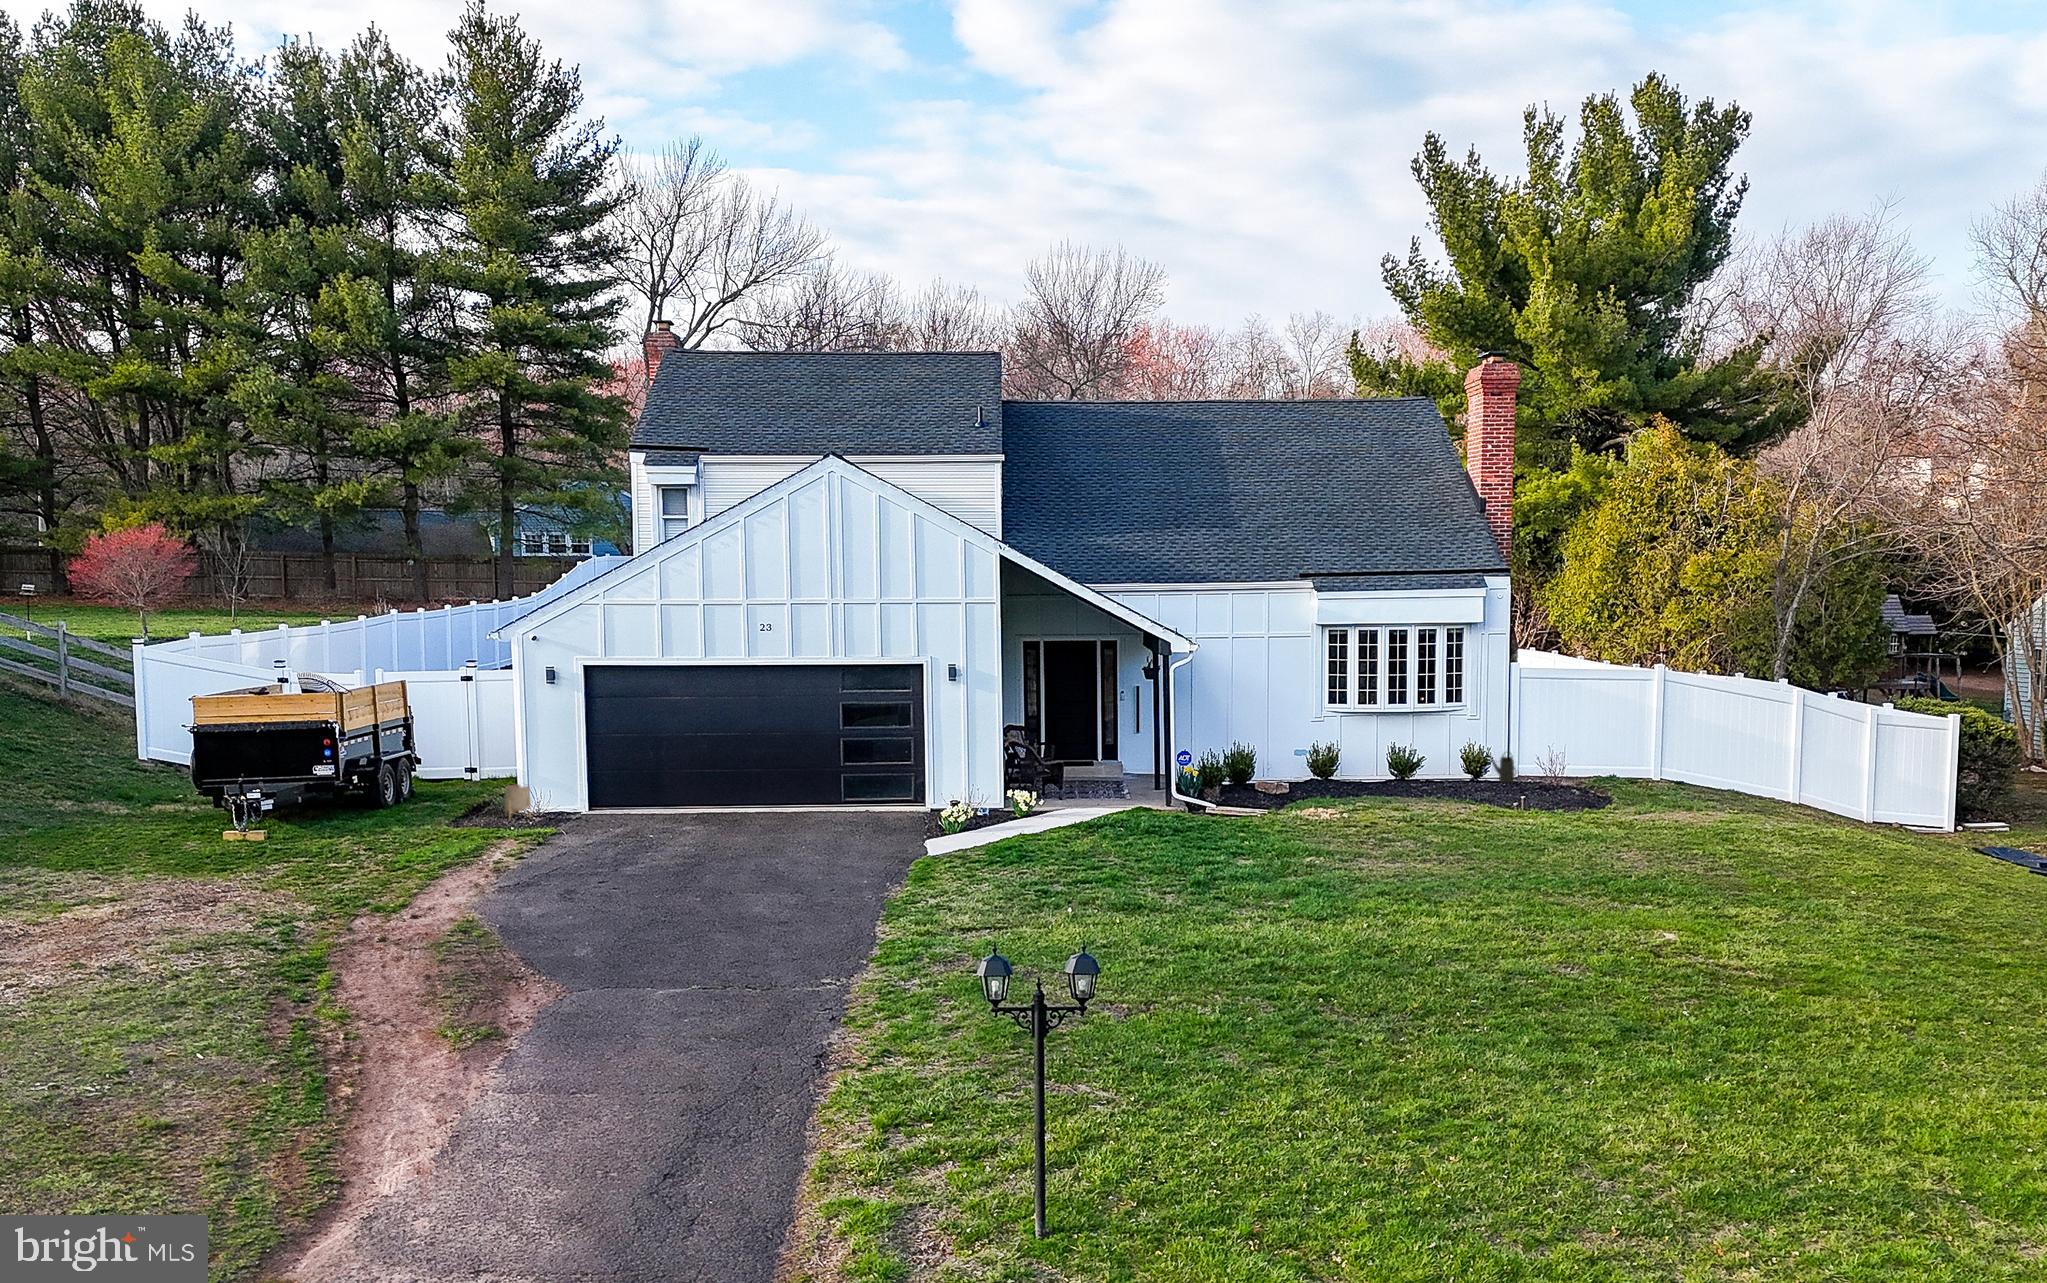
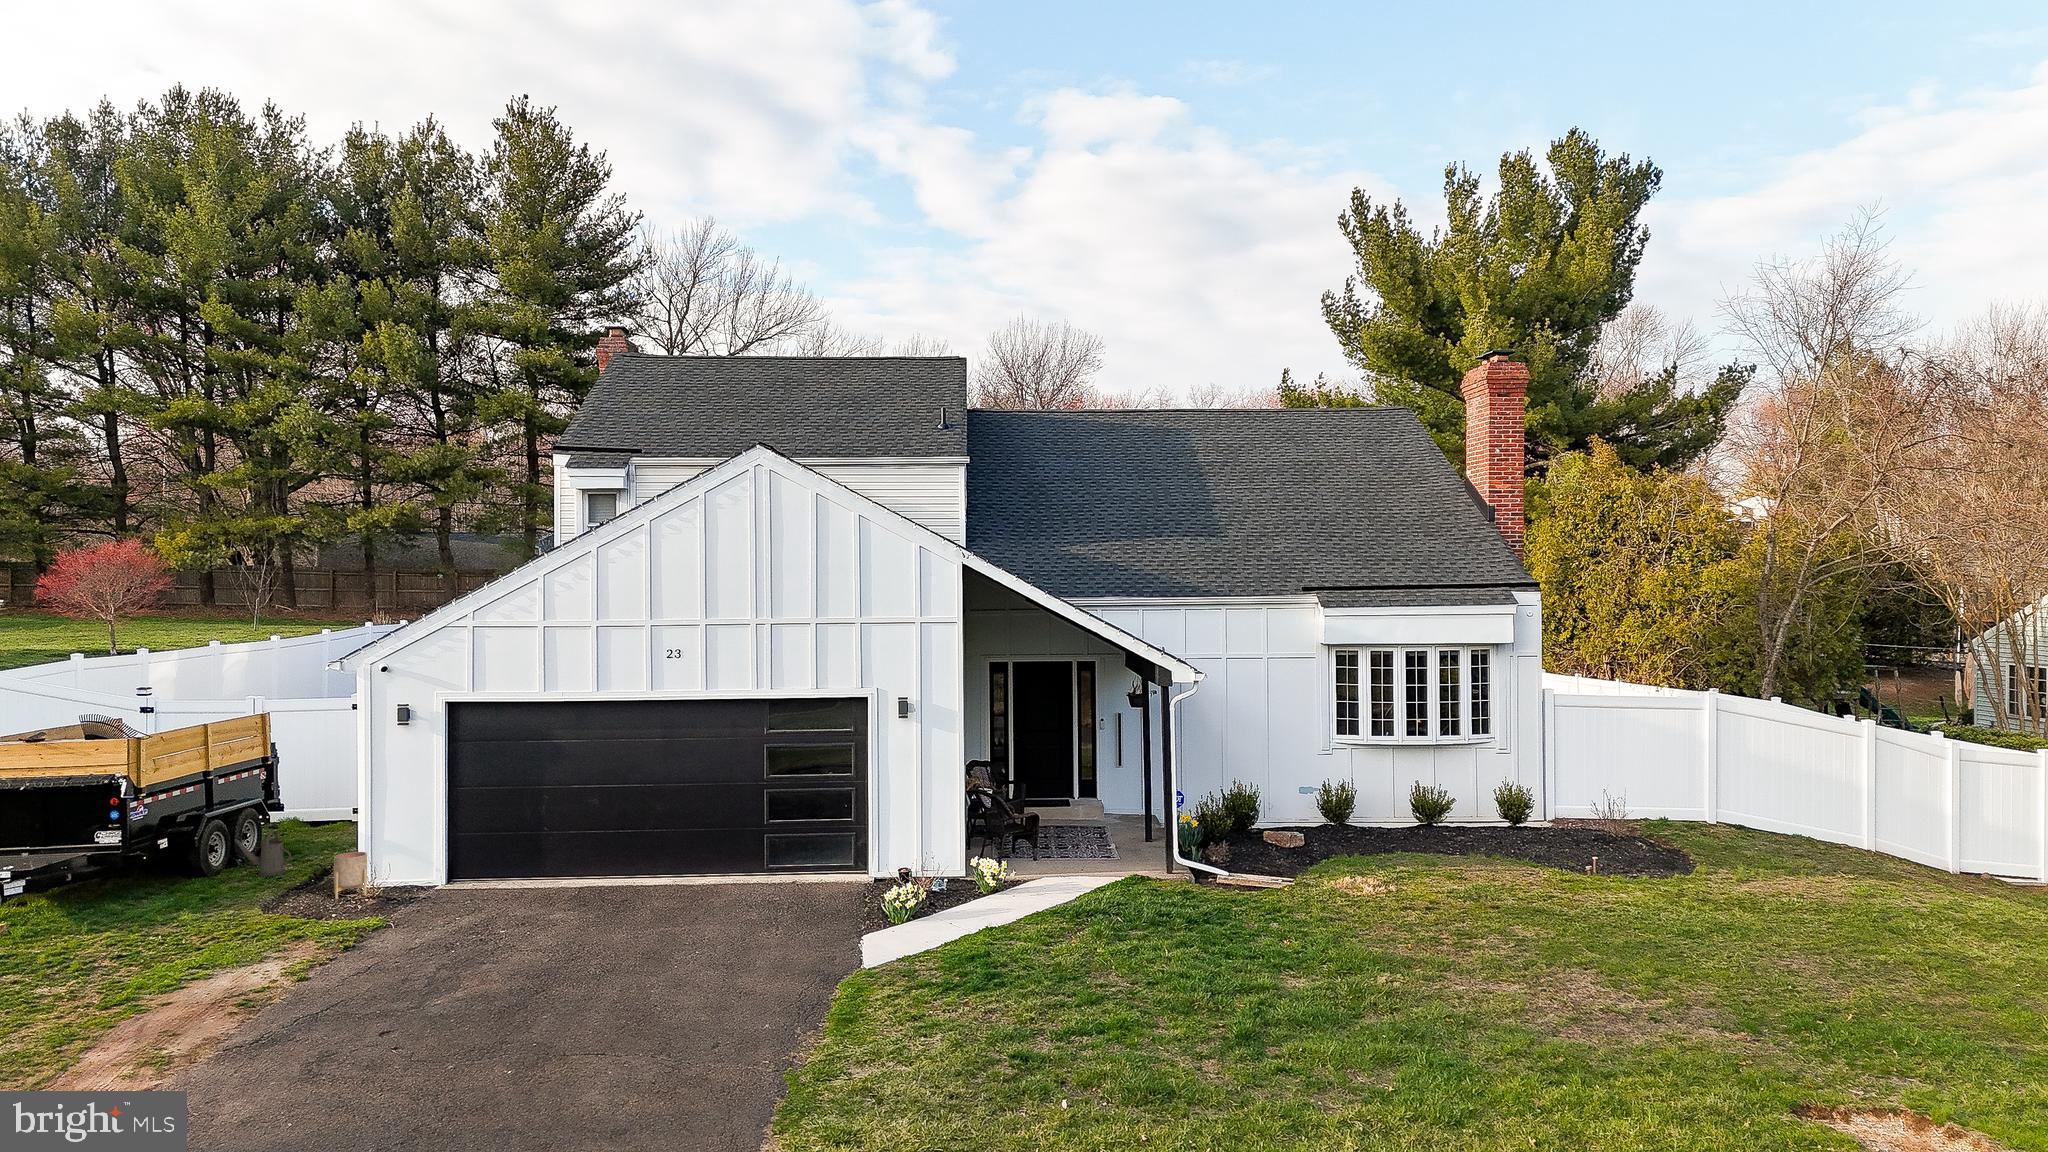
watering can: present [1489,753,1516,783] -> present [235,831,291,876]

